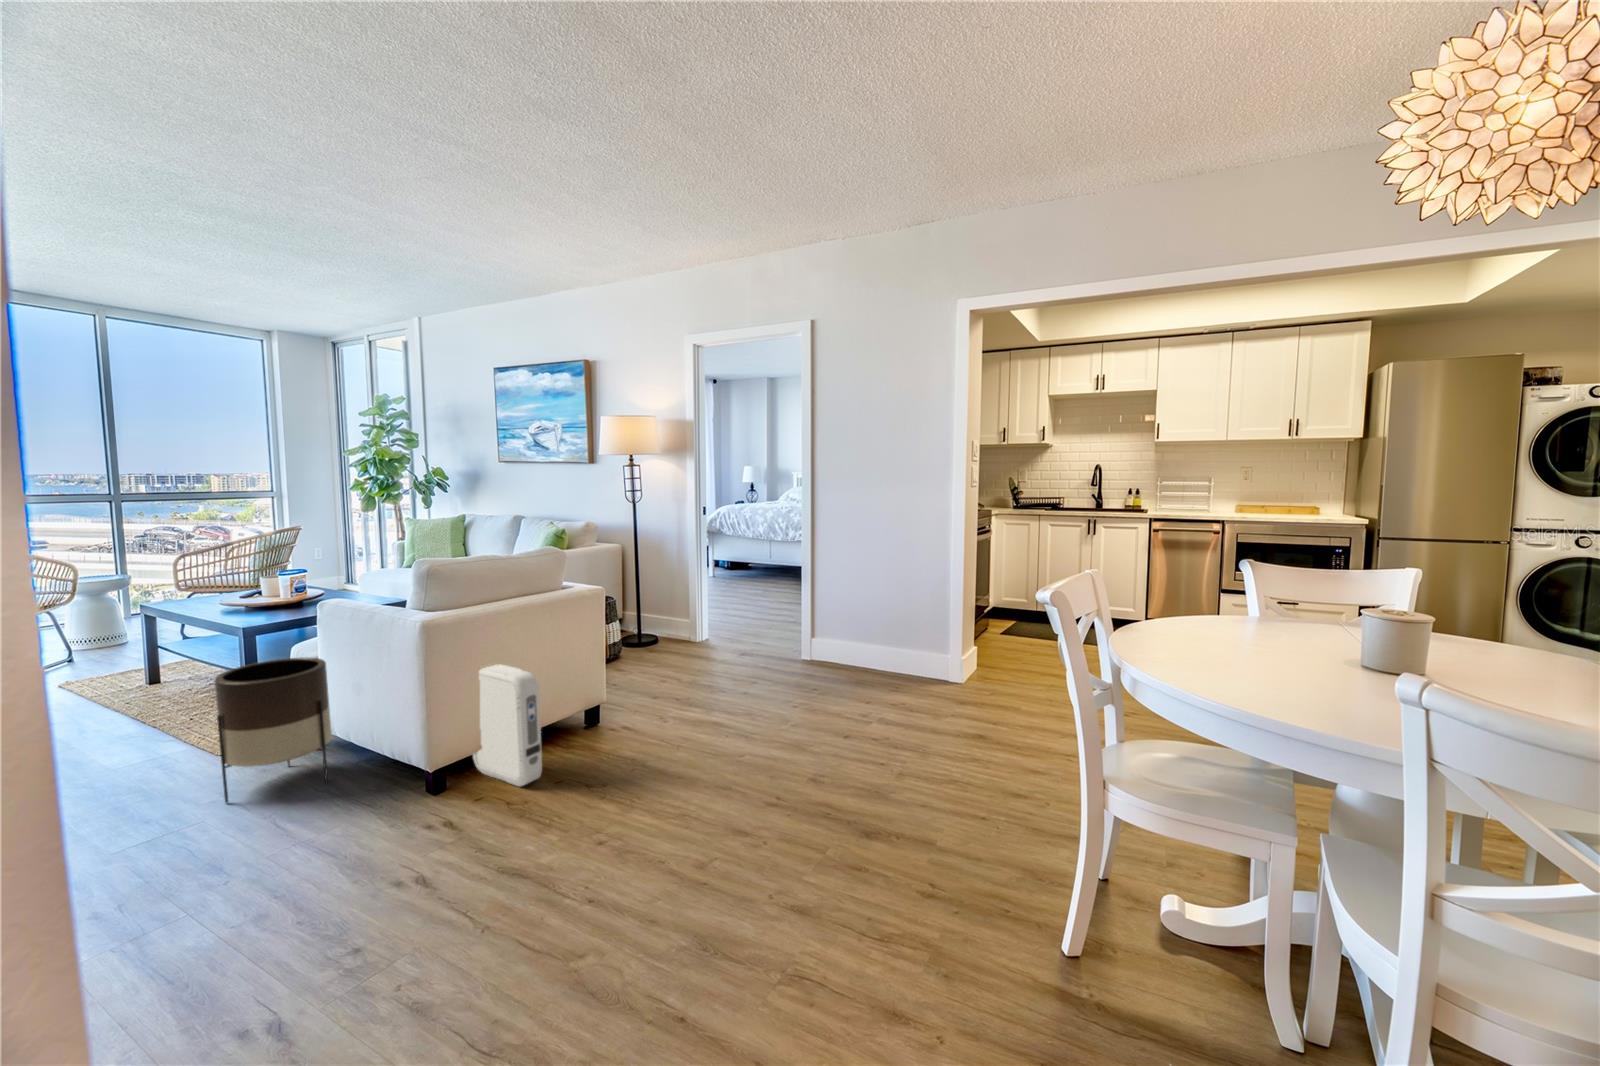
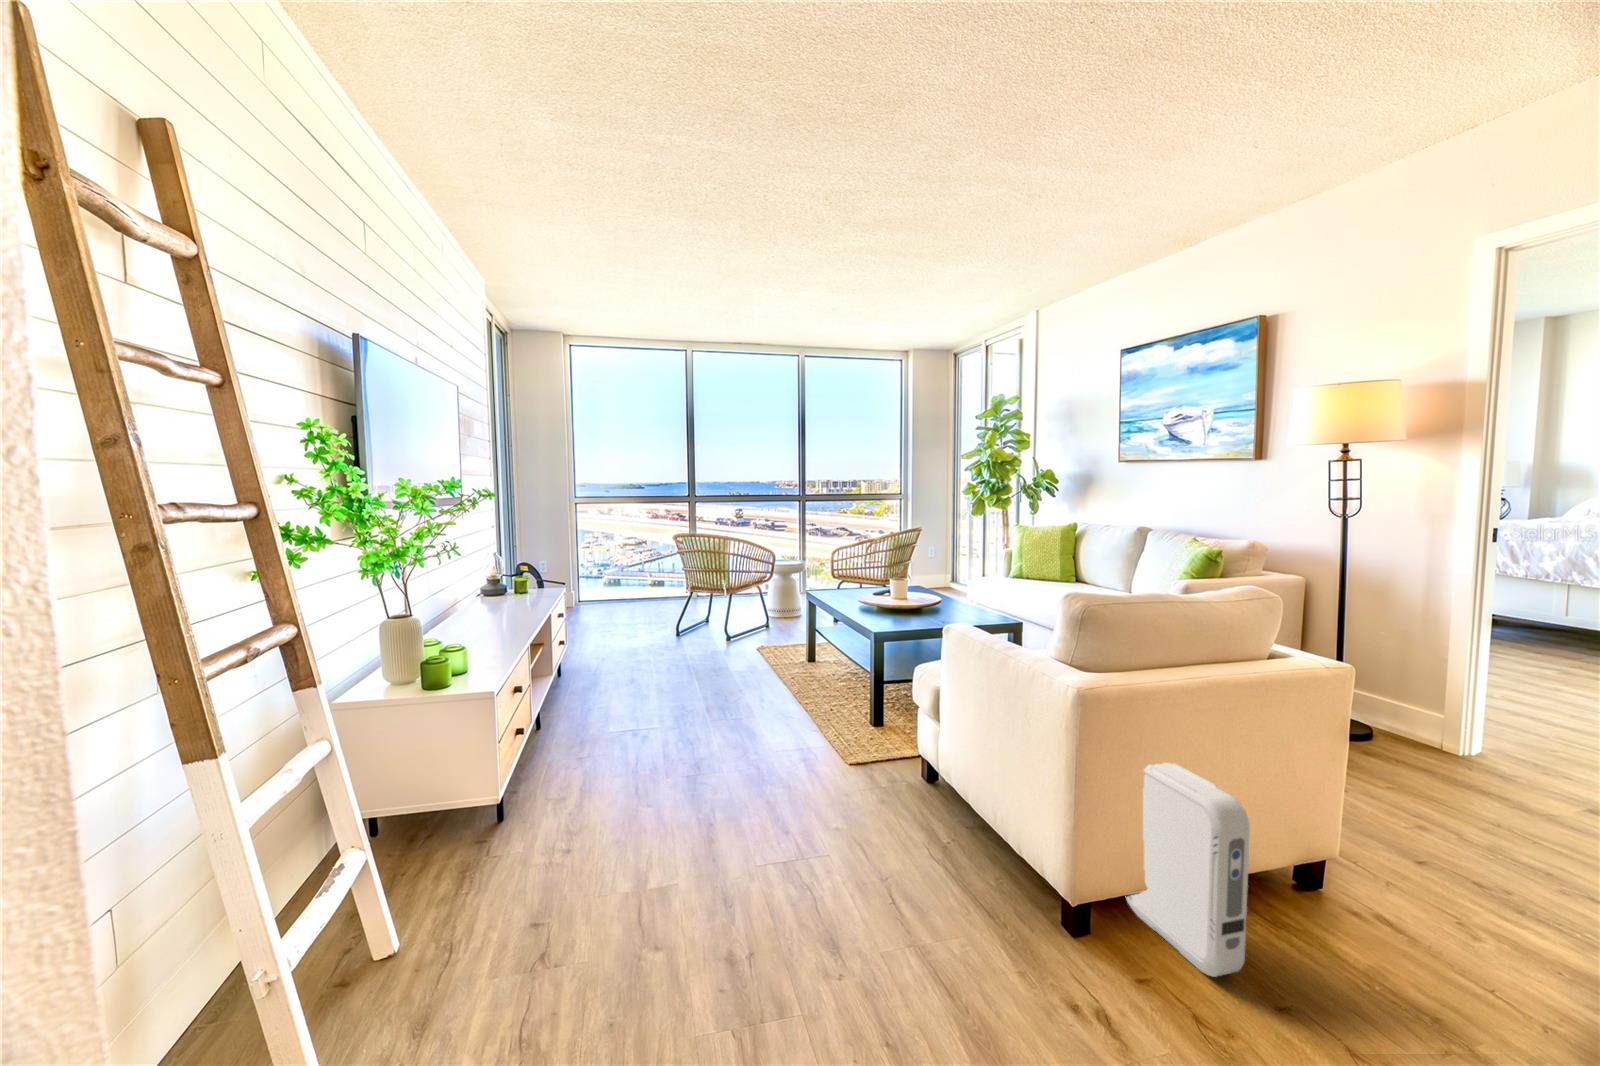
planter: present [215,657,332,803] -> none [851,683,951,847]

